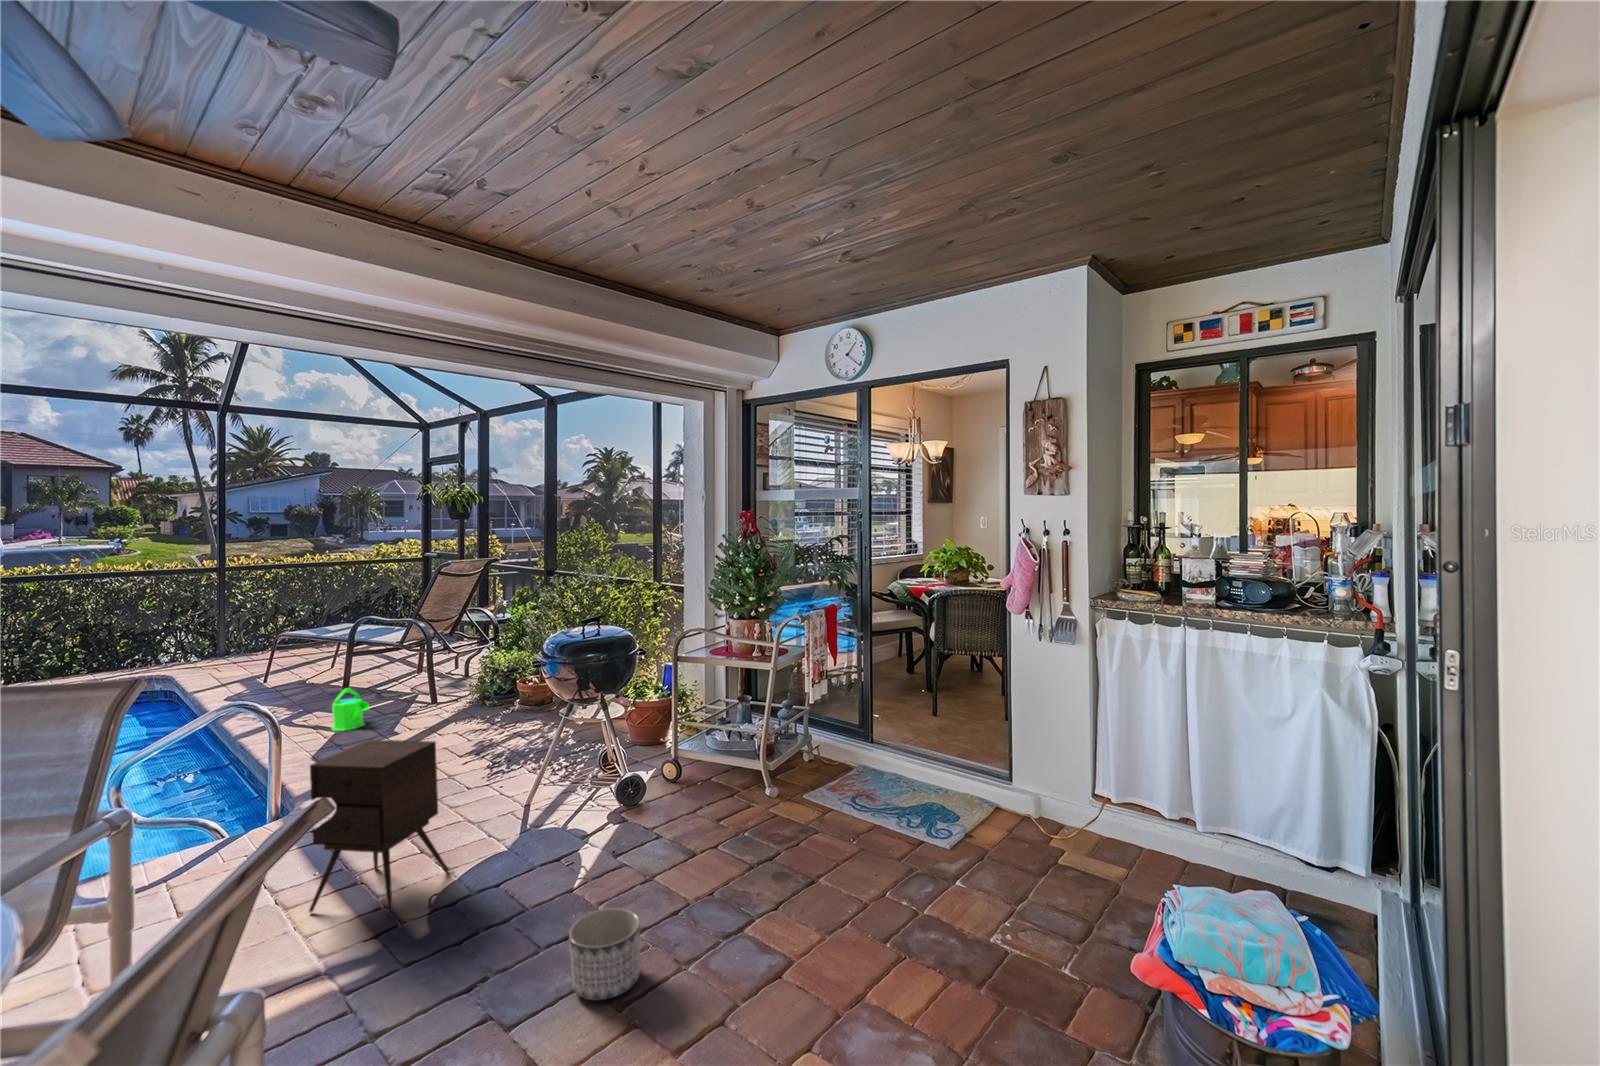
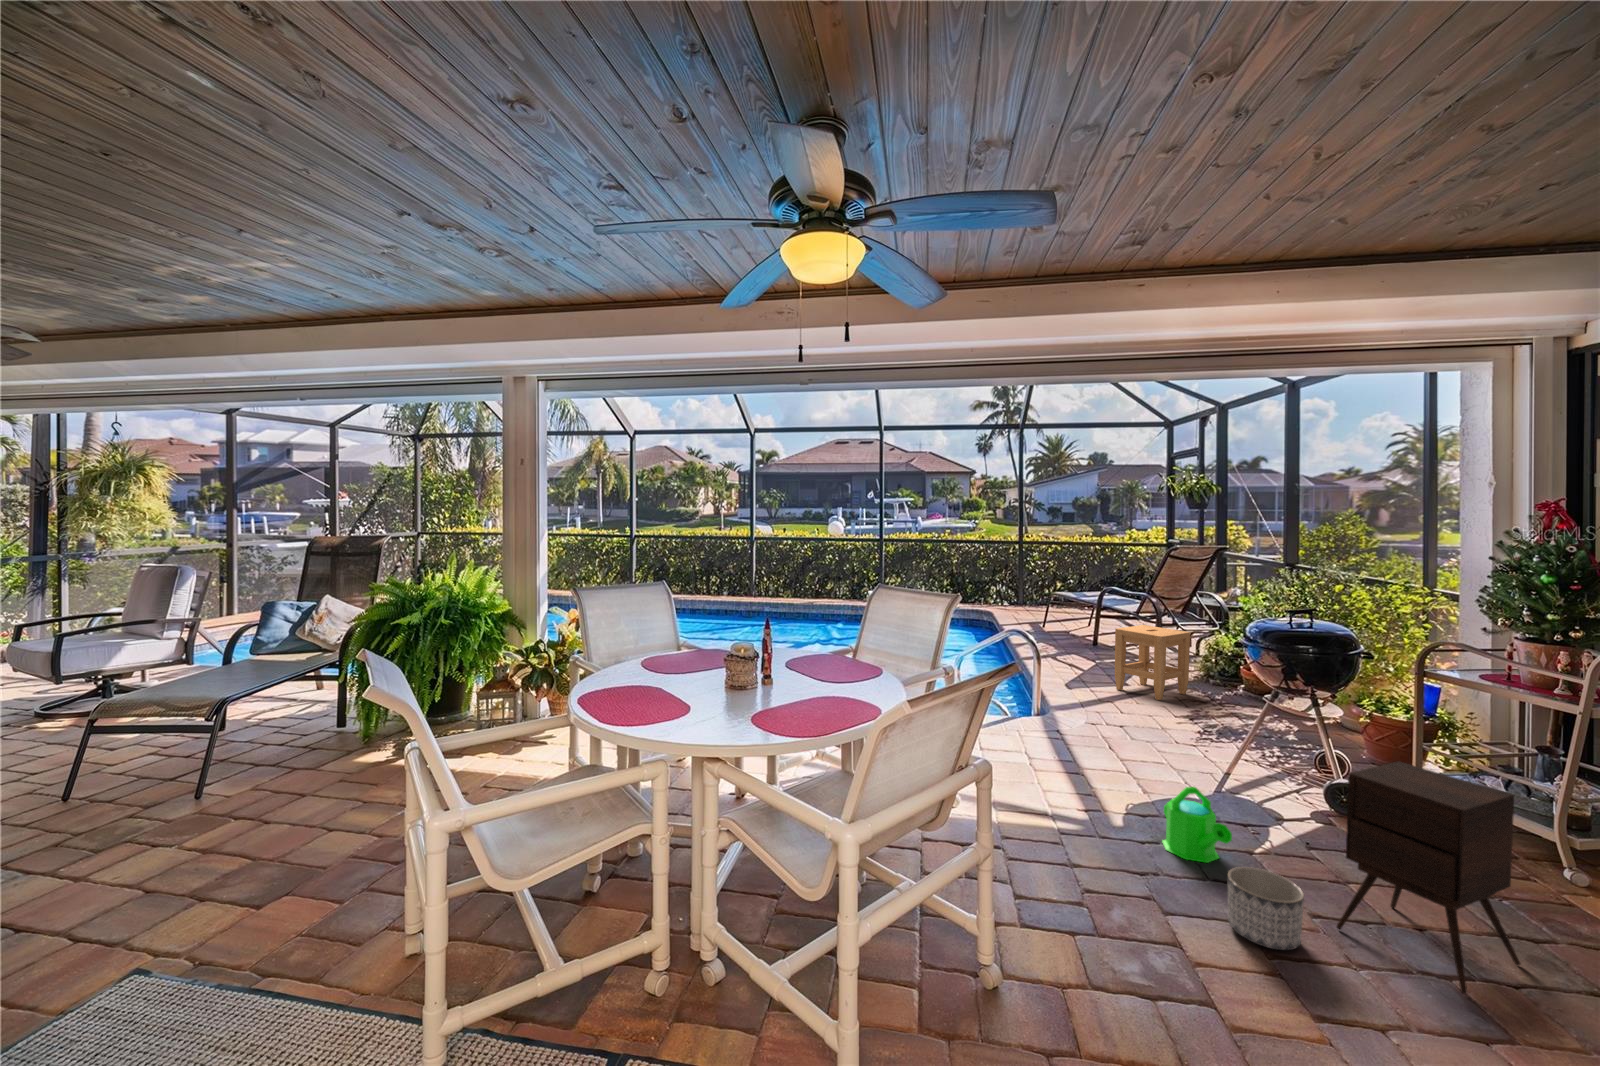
stool: none [378,656,467,744] -> present [1115,625,1190,700]
watering can: present [331,688,369,731] -> present [1162,787,1232,863]
side table: present [309,740,448,917] -> present [1336,761,1520,994]

